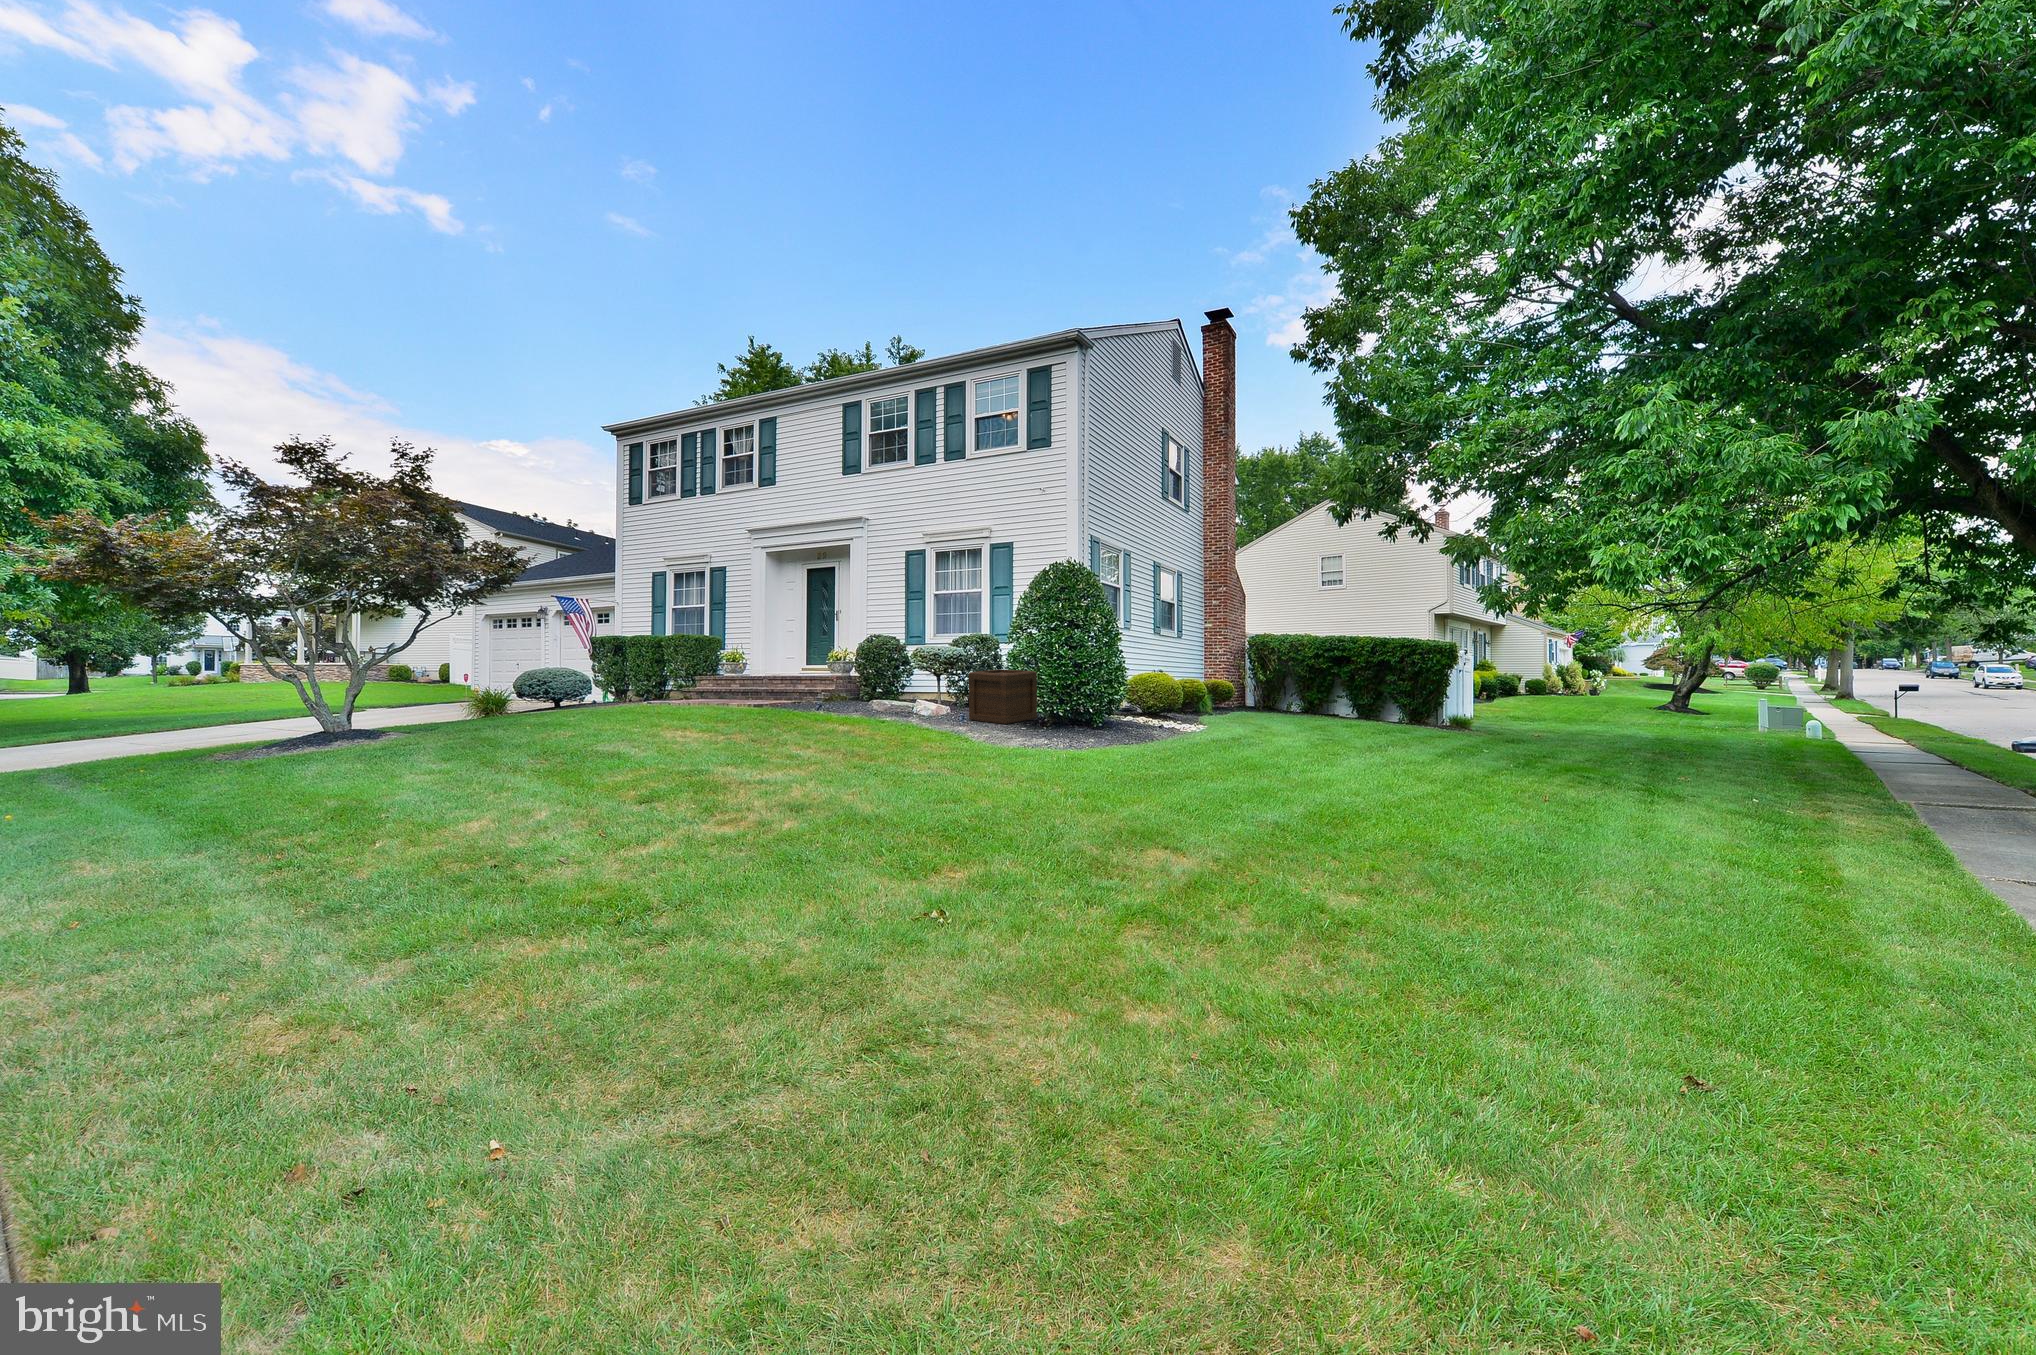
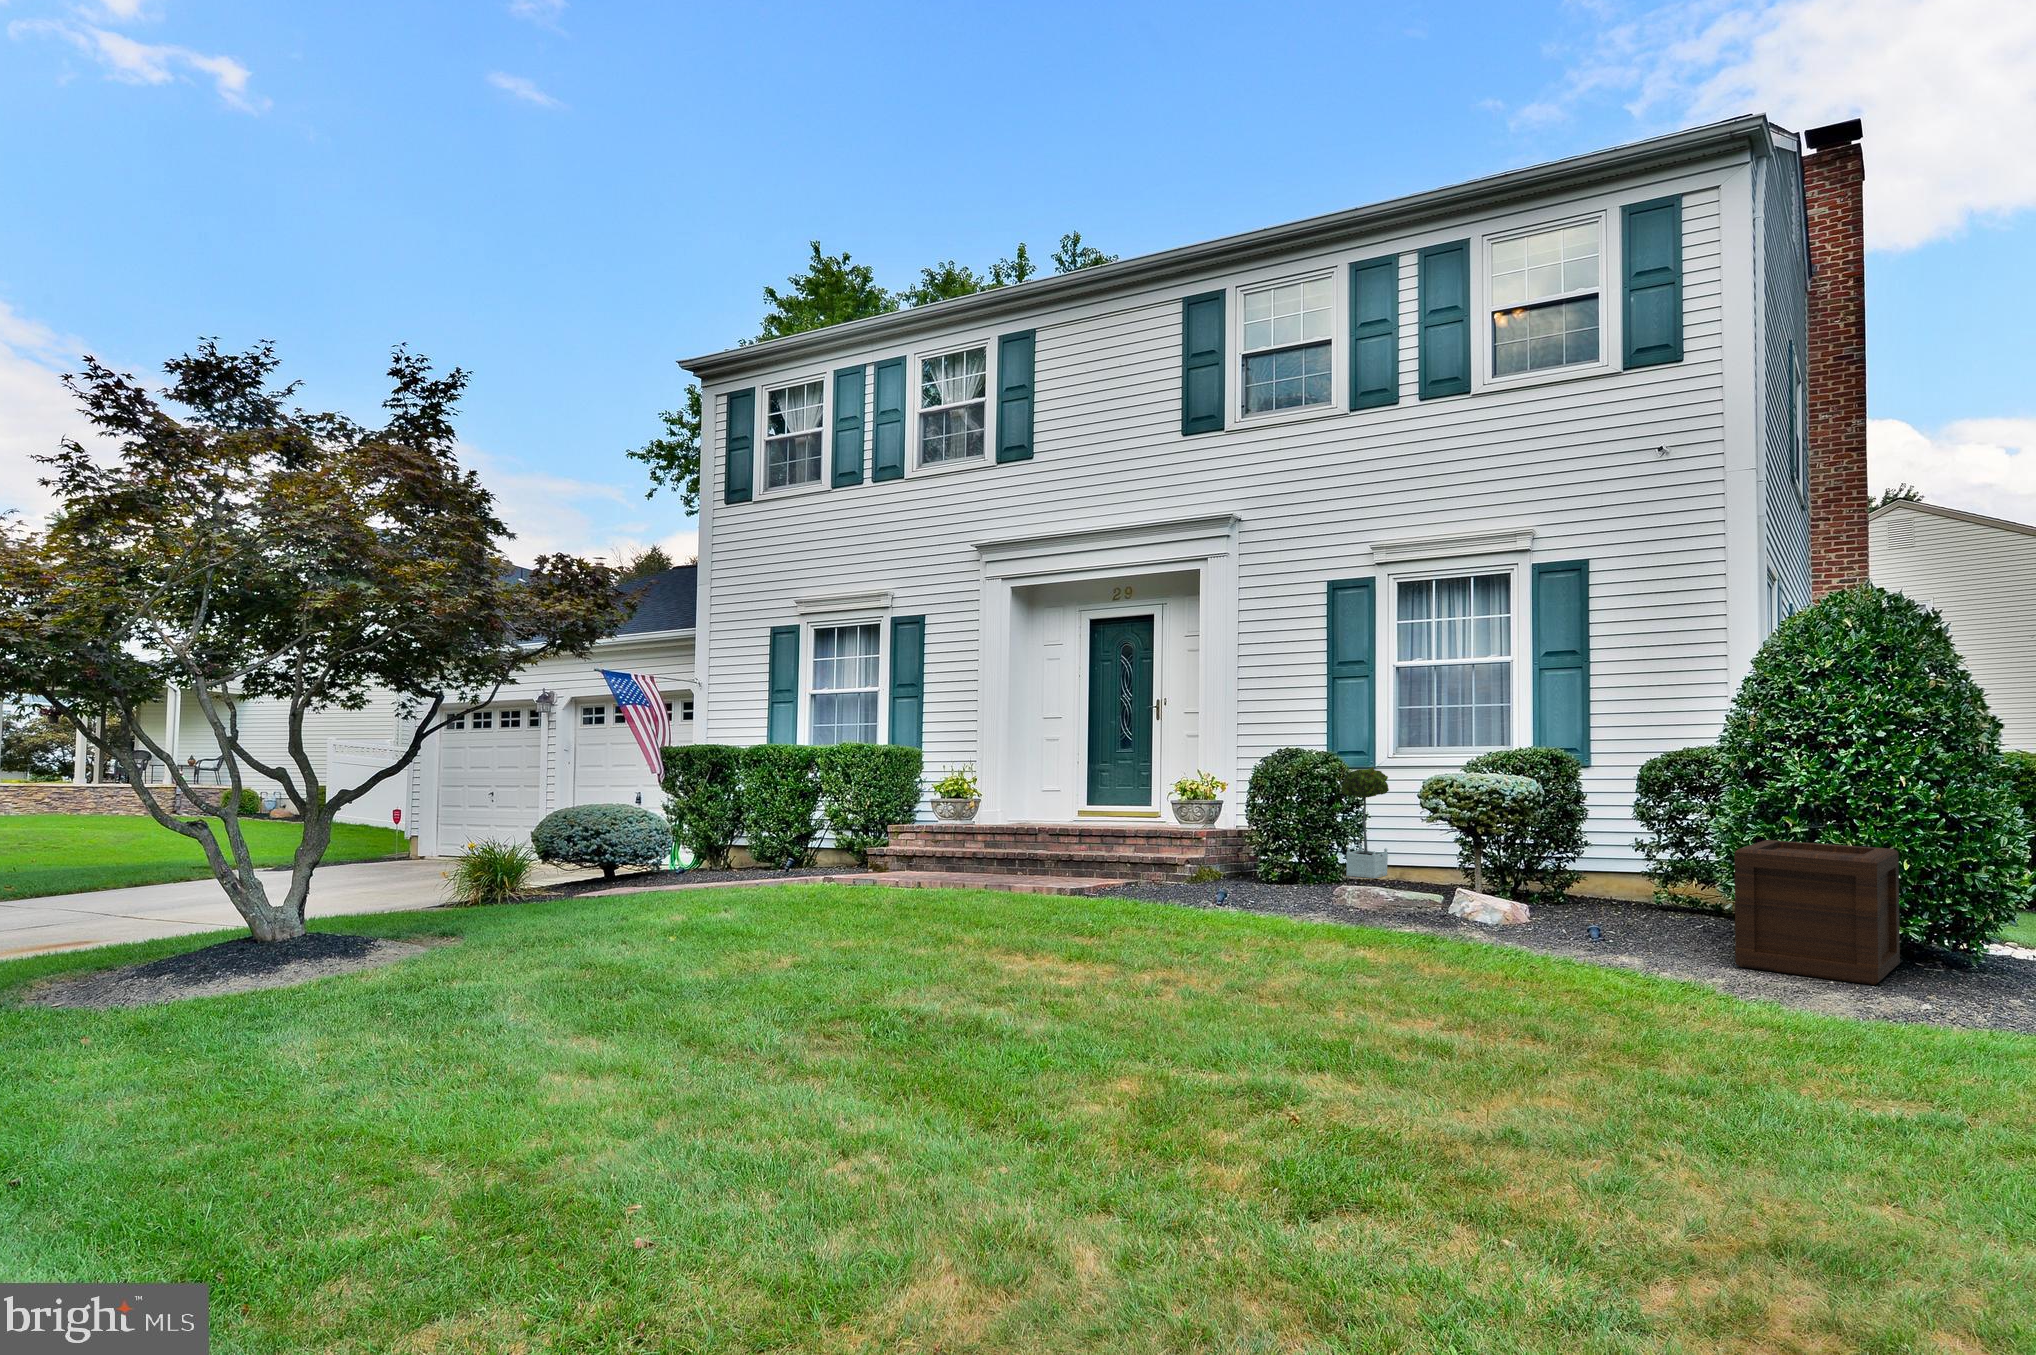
potted tree: none [894,642,919,695] -> present [1341,767,1389,878]

